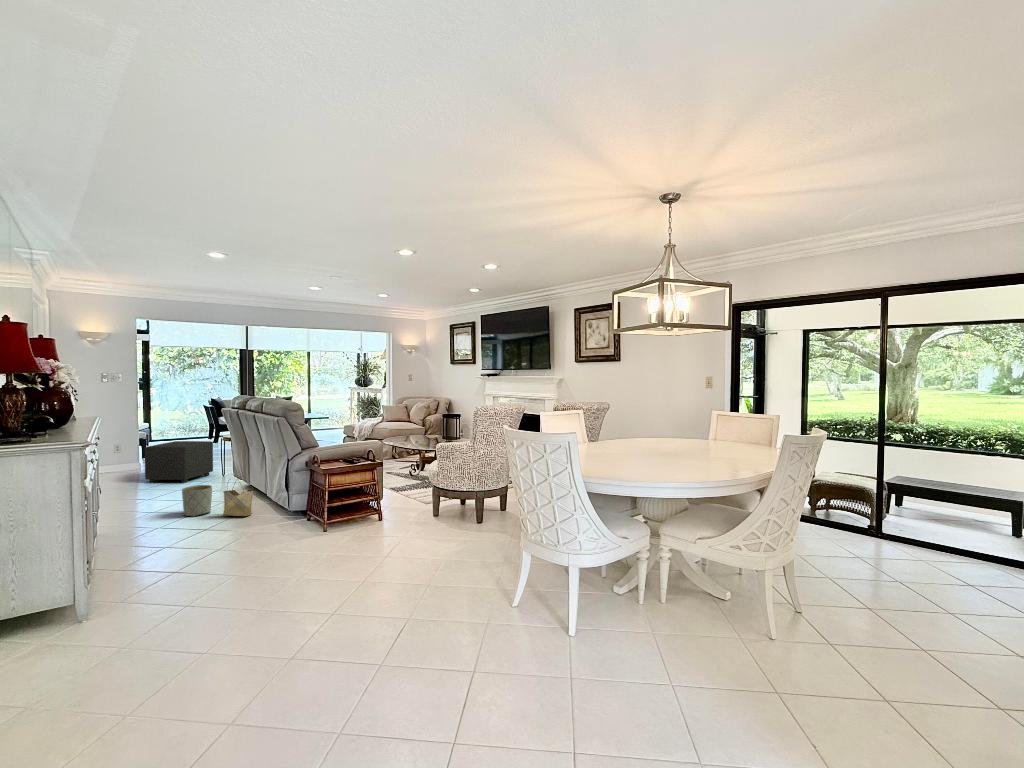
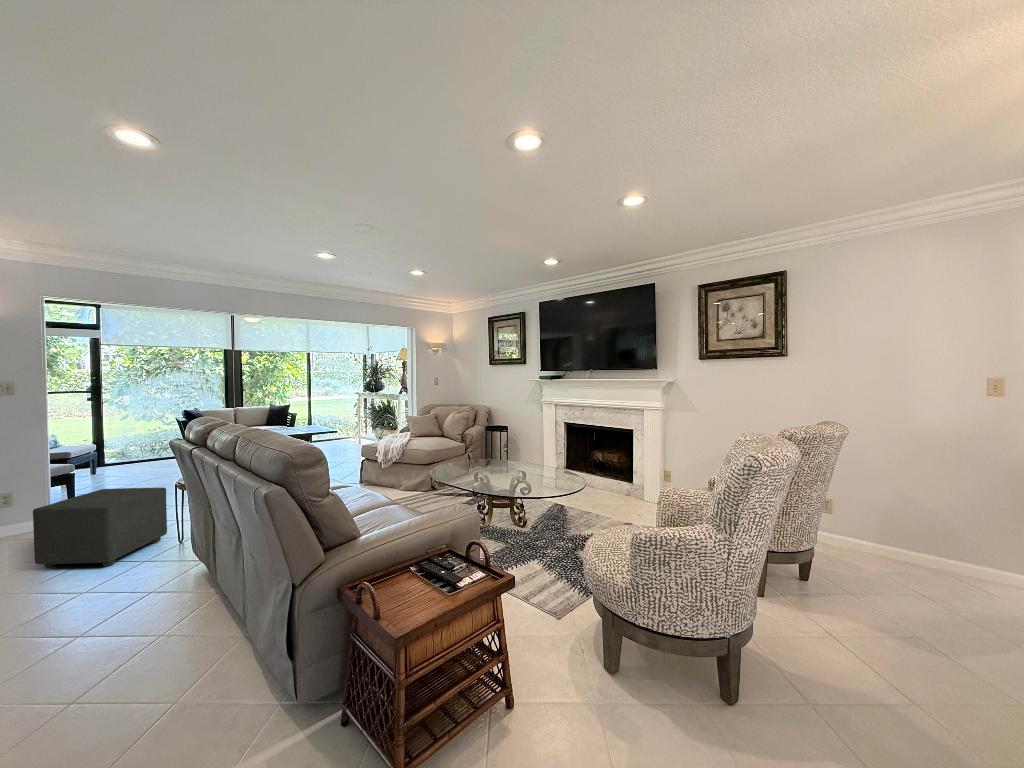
woven basket: present [223,476,254,516] -> none [141,609,217,714]
planter: present [182,485,212,517] -> none [37,627,122,722]

